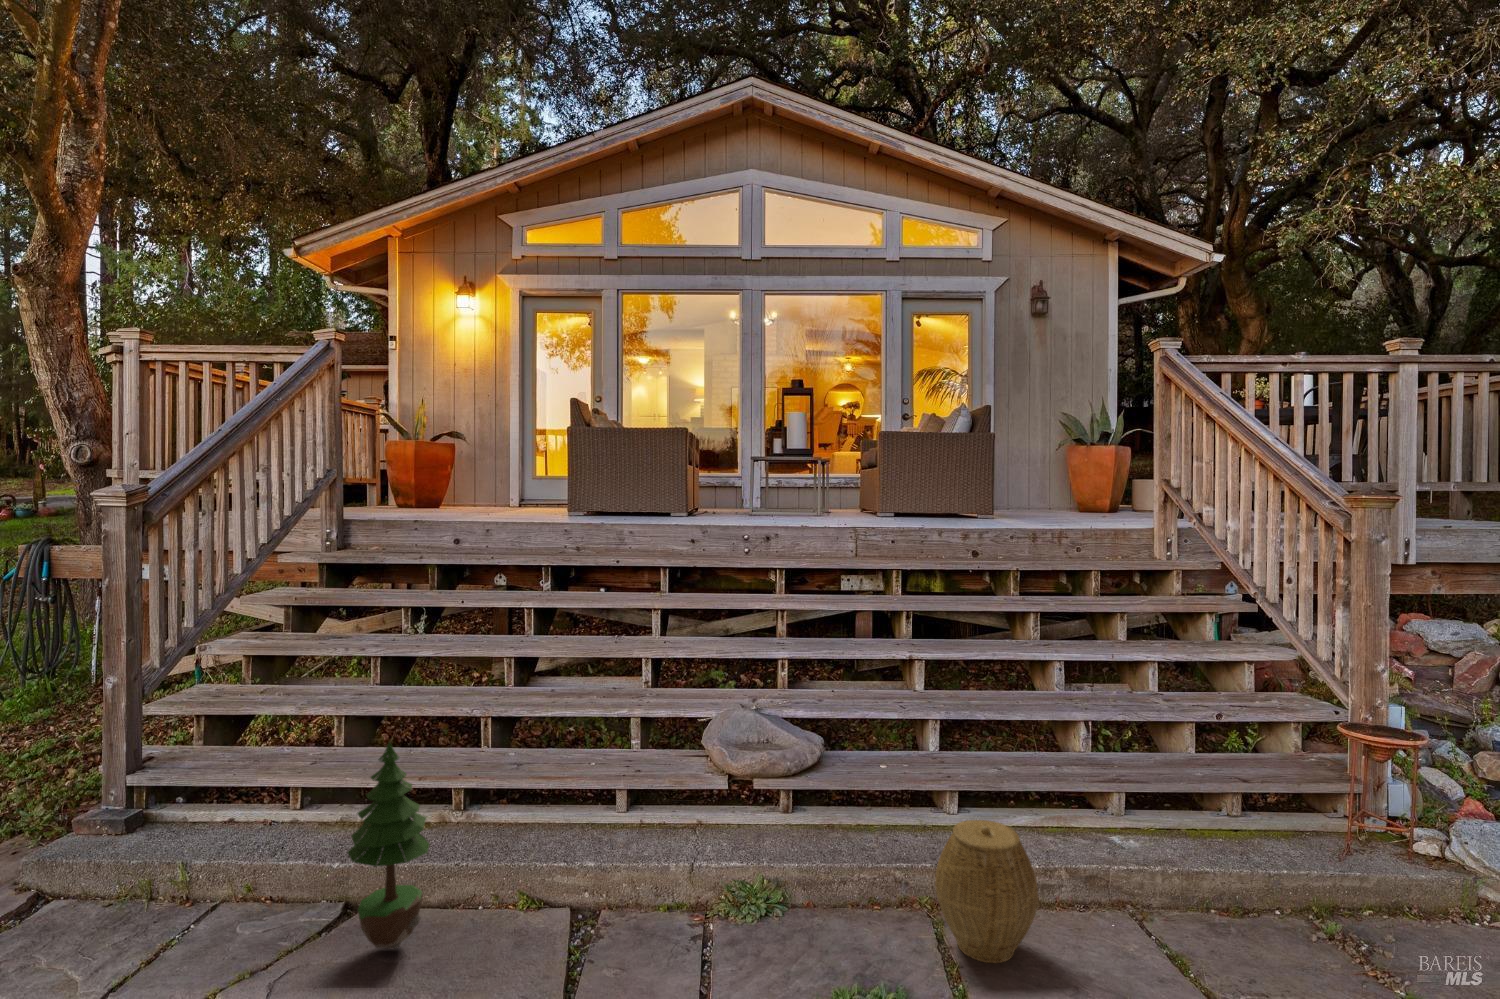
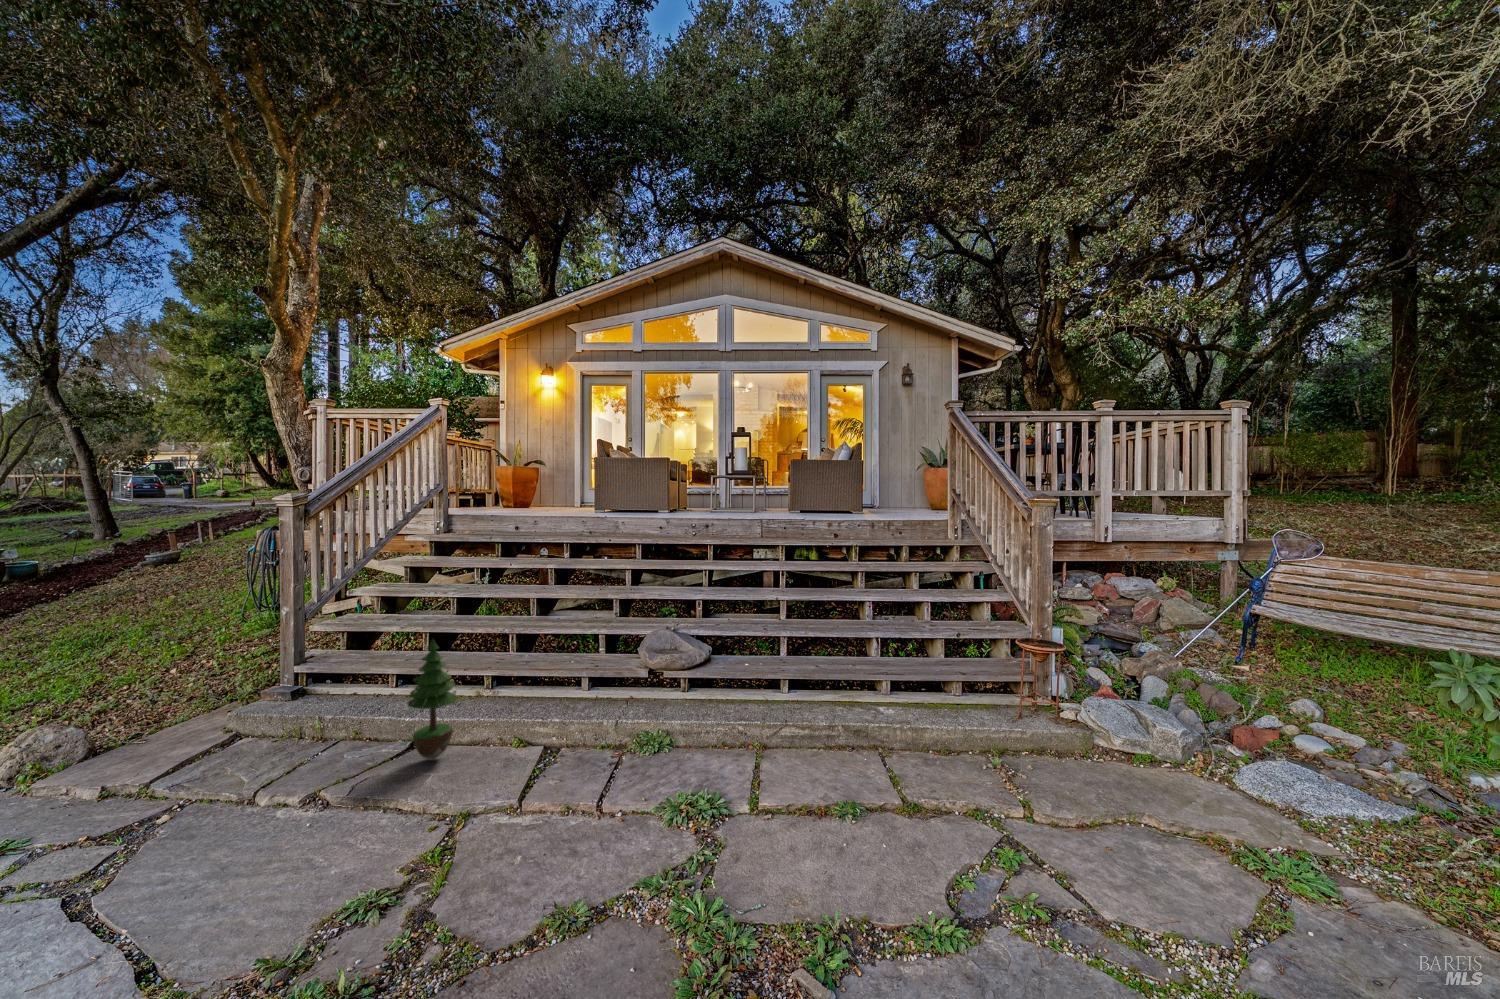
woven basket: present [935,820,1038,963] -> none [752,690,810,773]

